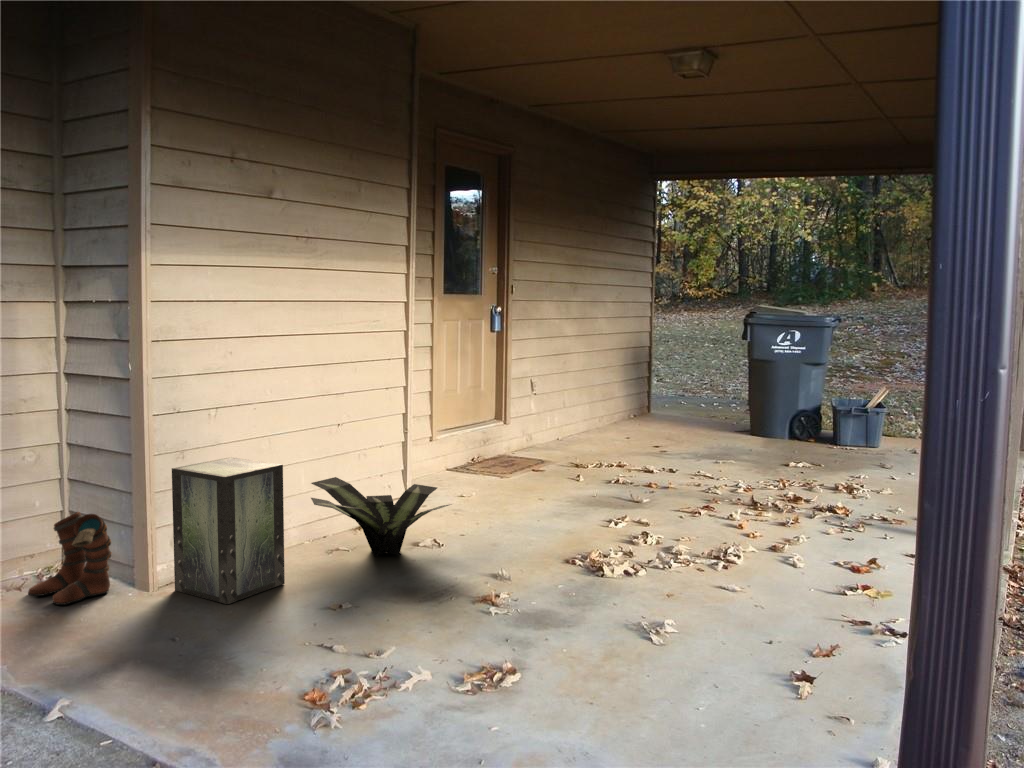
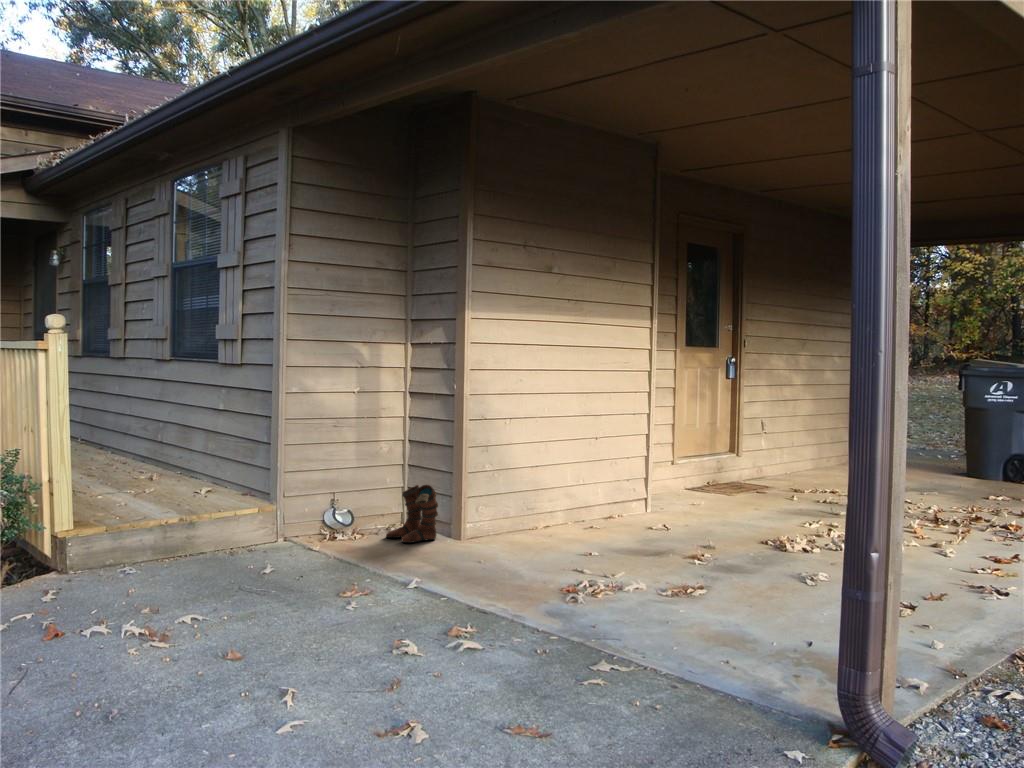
storage box: present [172,457,285,604] -> none [478,453,553,550]
potted plant: present [311,477,451,556] -> none [572,476,678,534]

